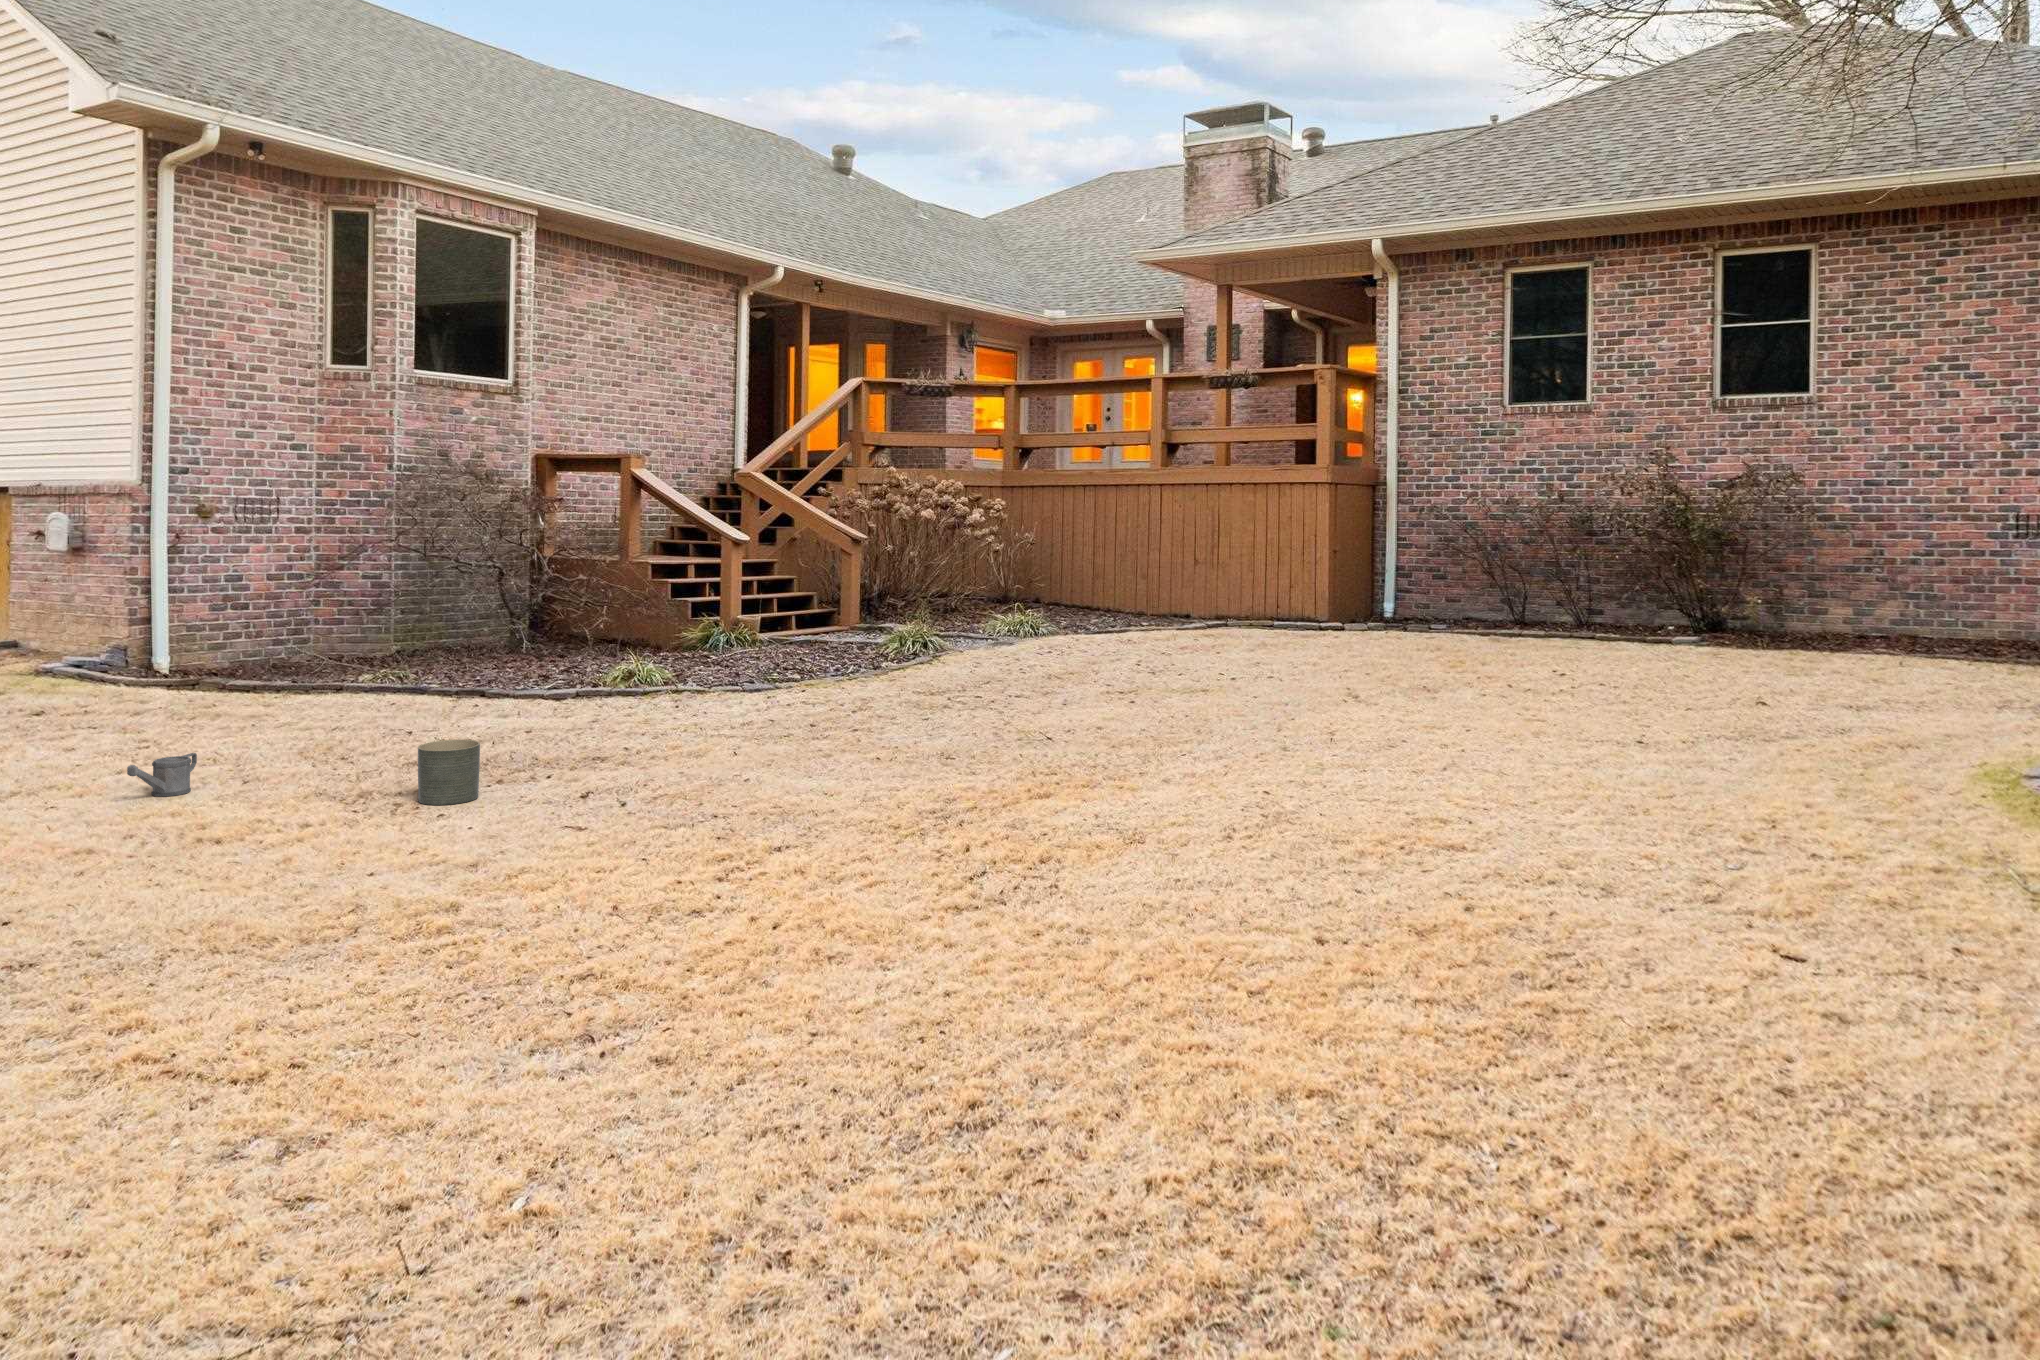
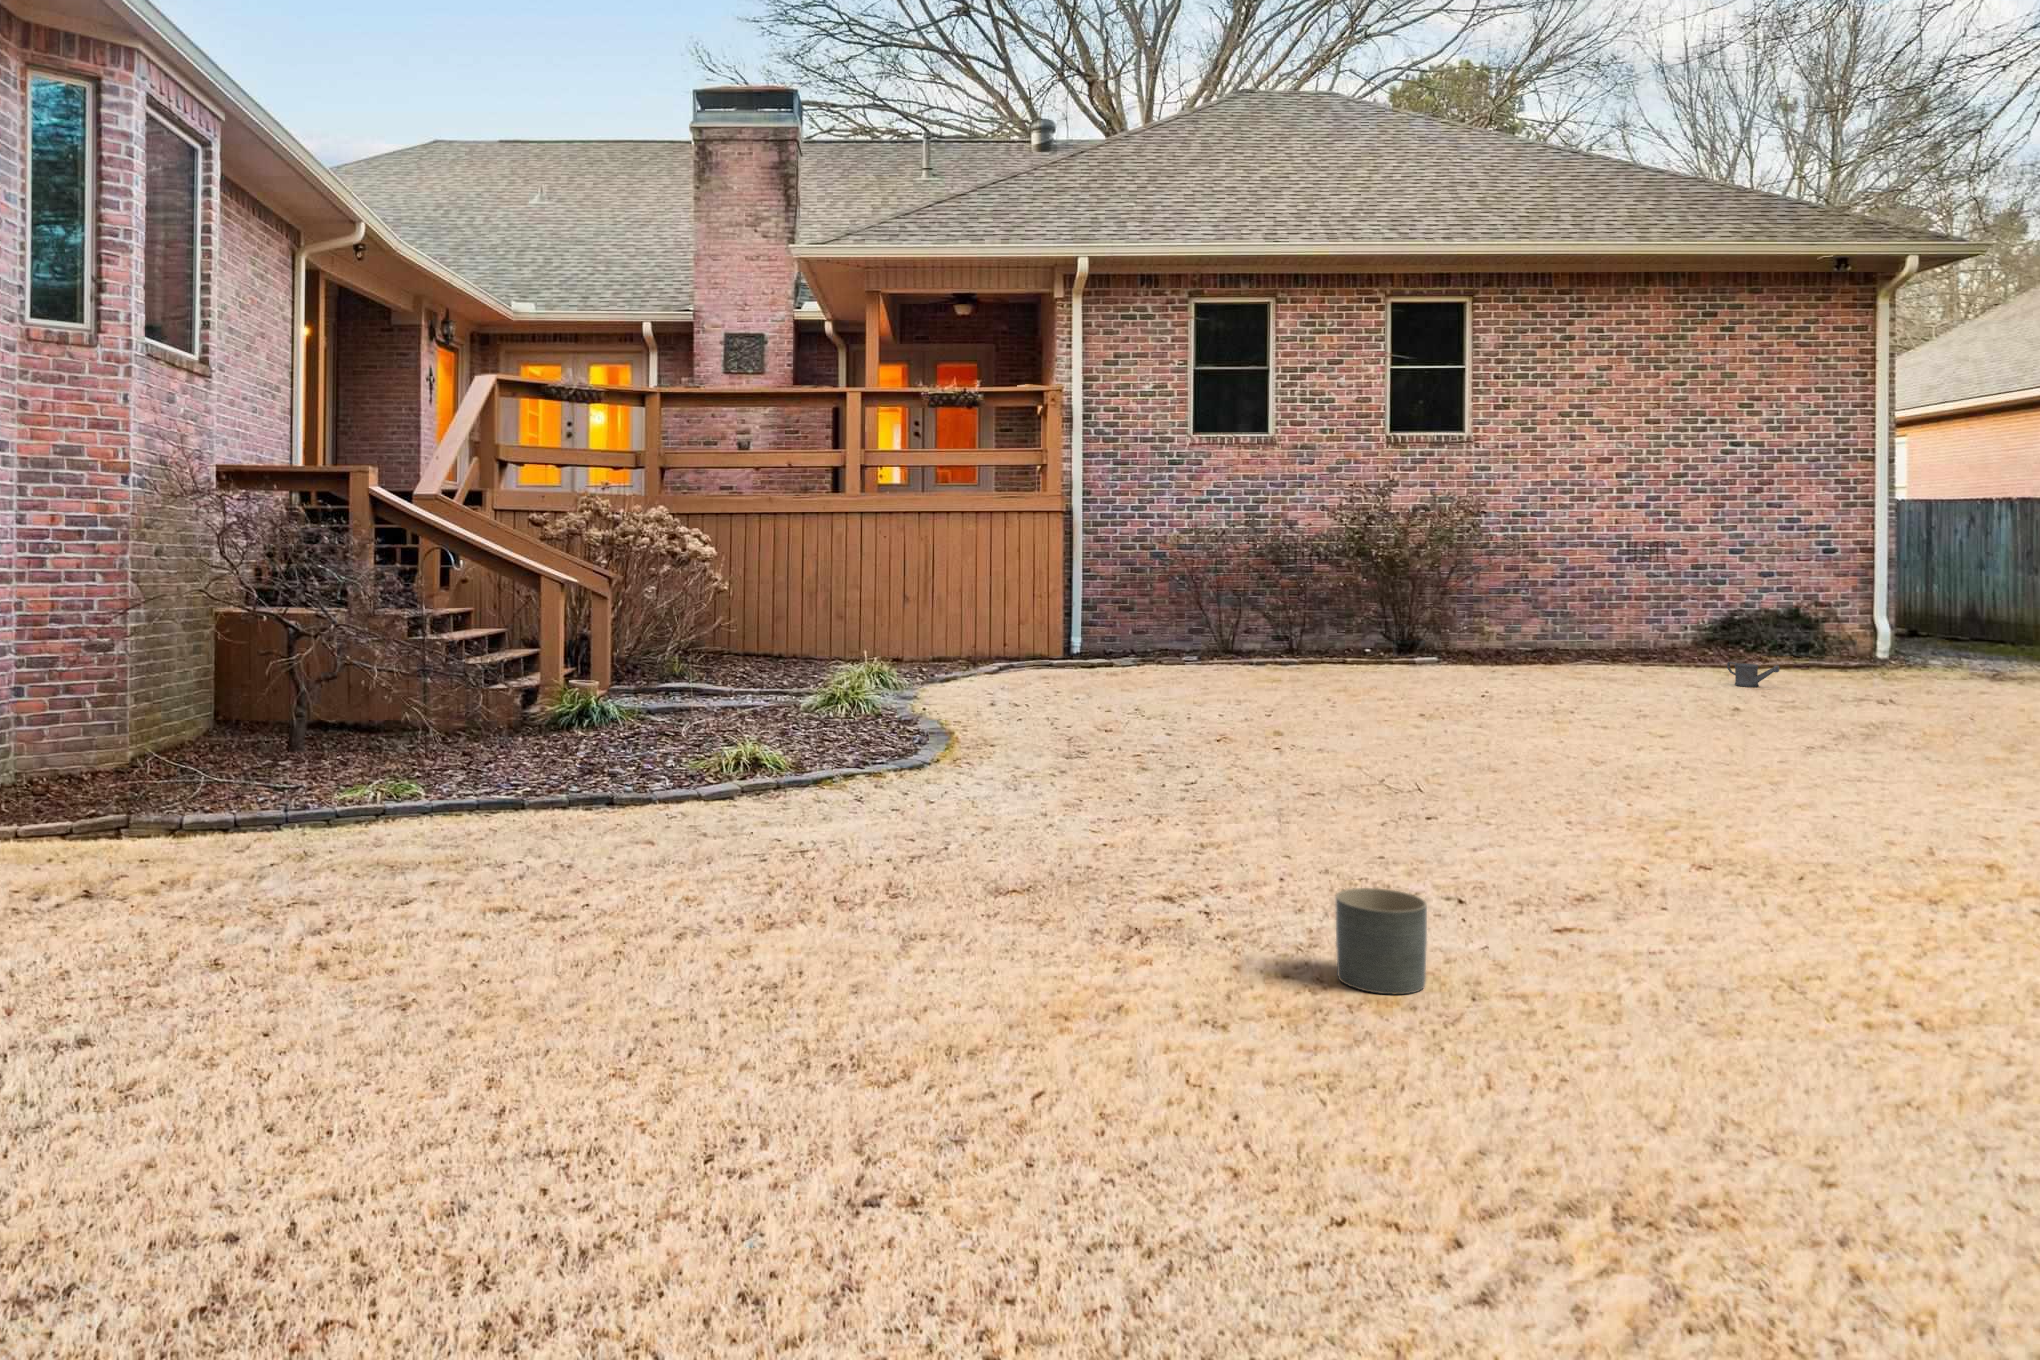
watering can: present [127,753,197,797] -> present [1727,662,1779,687]

